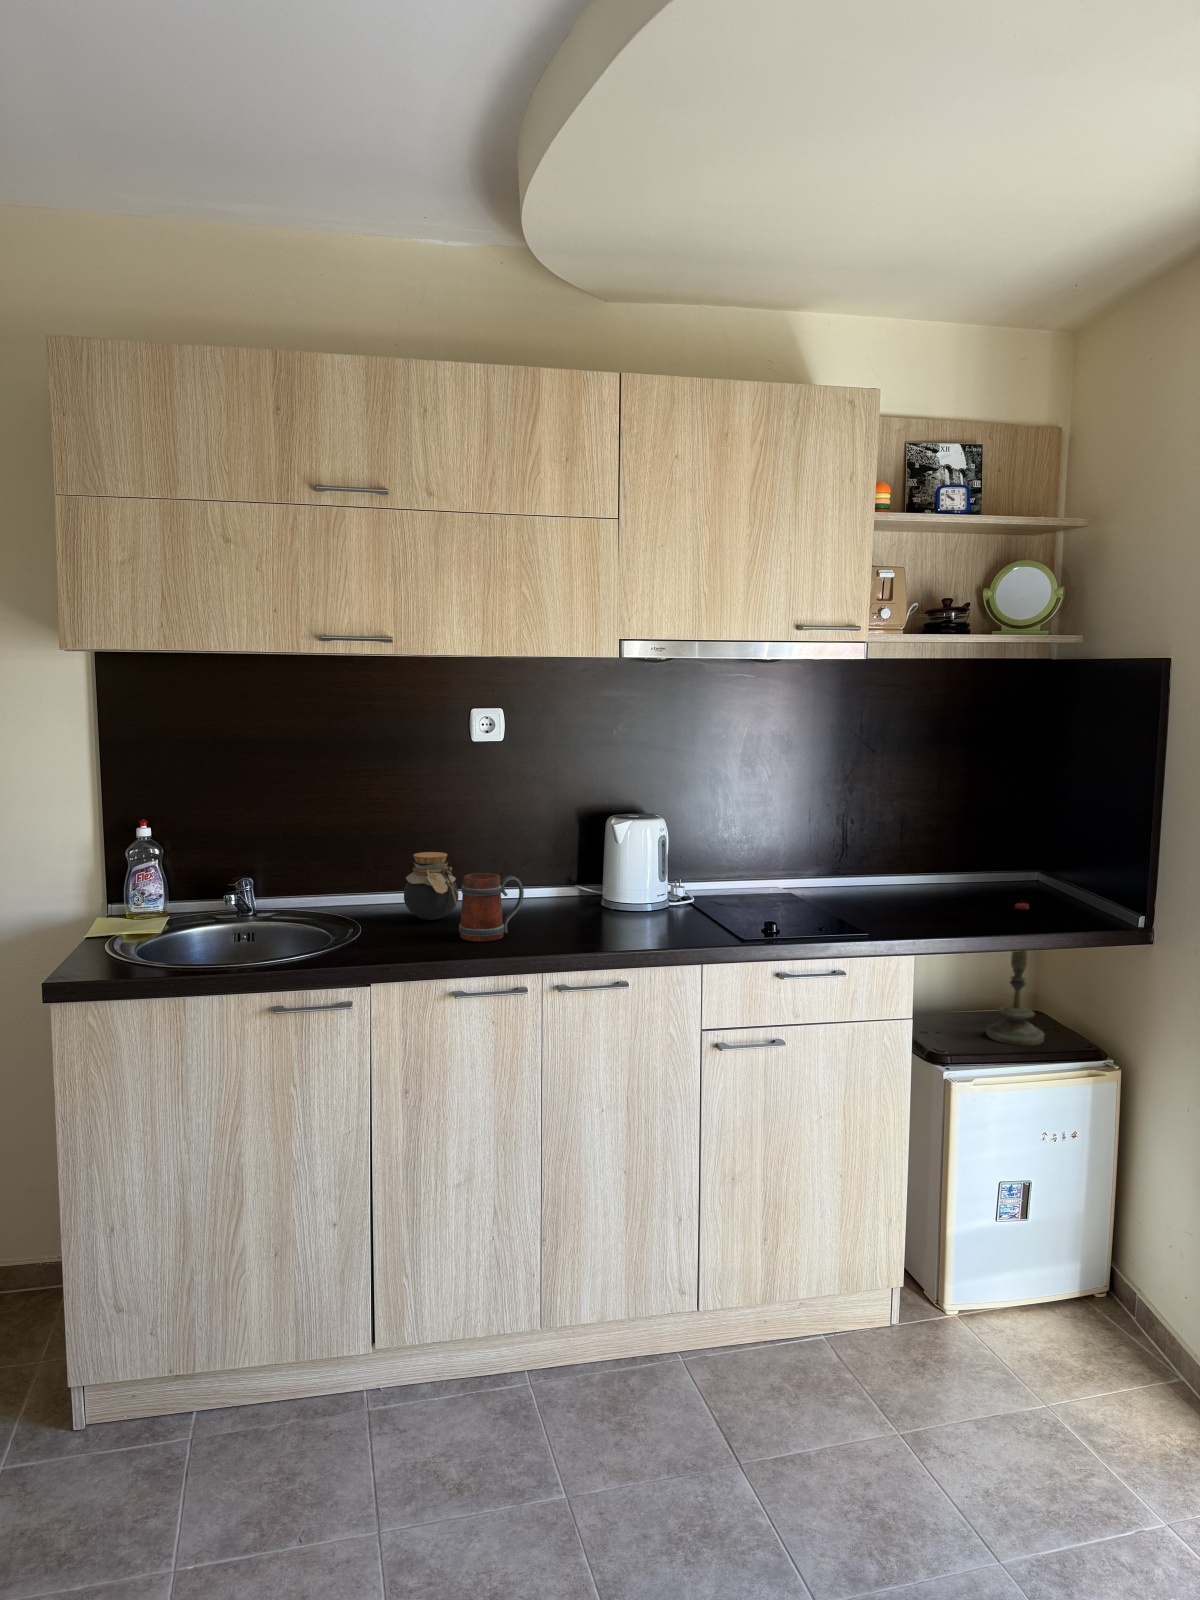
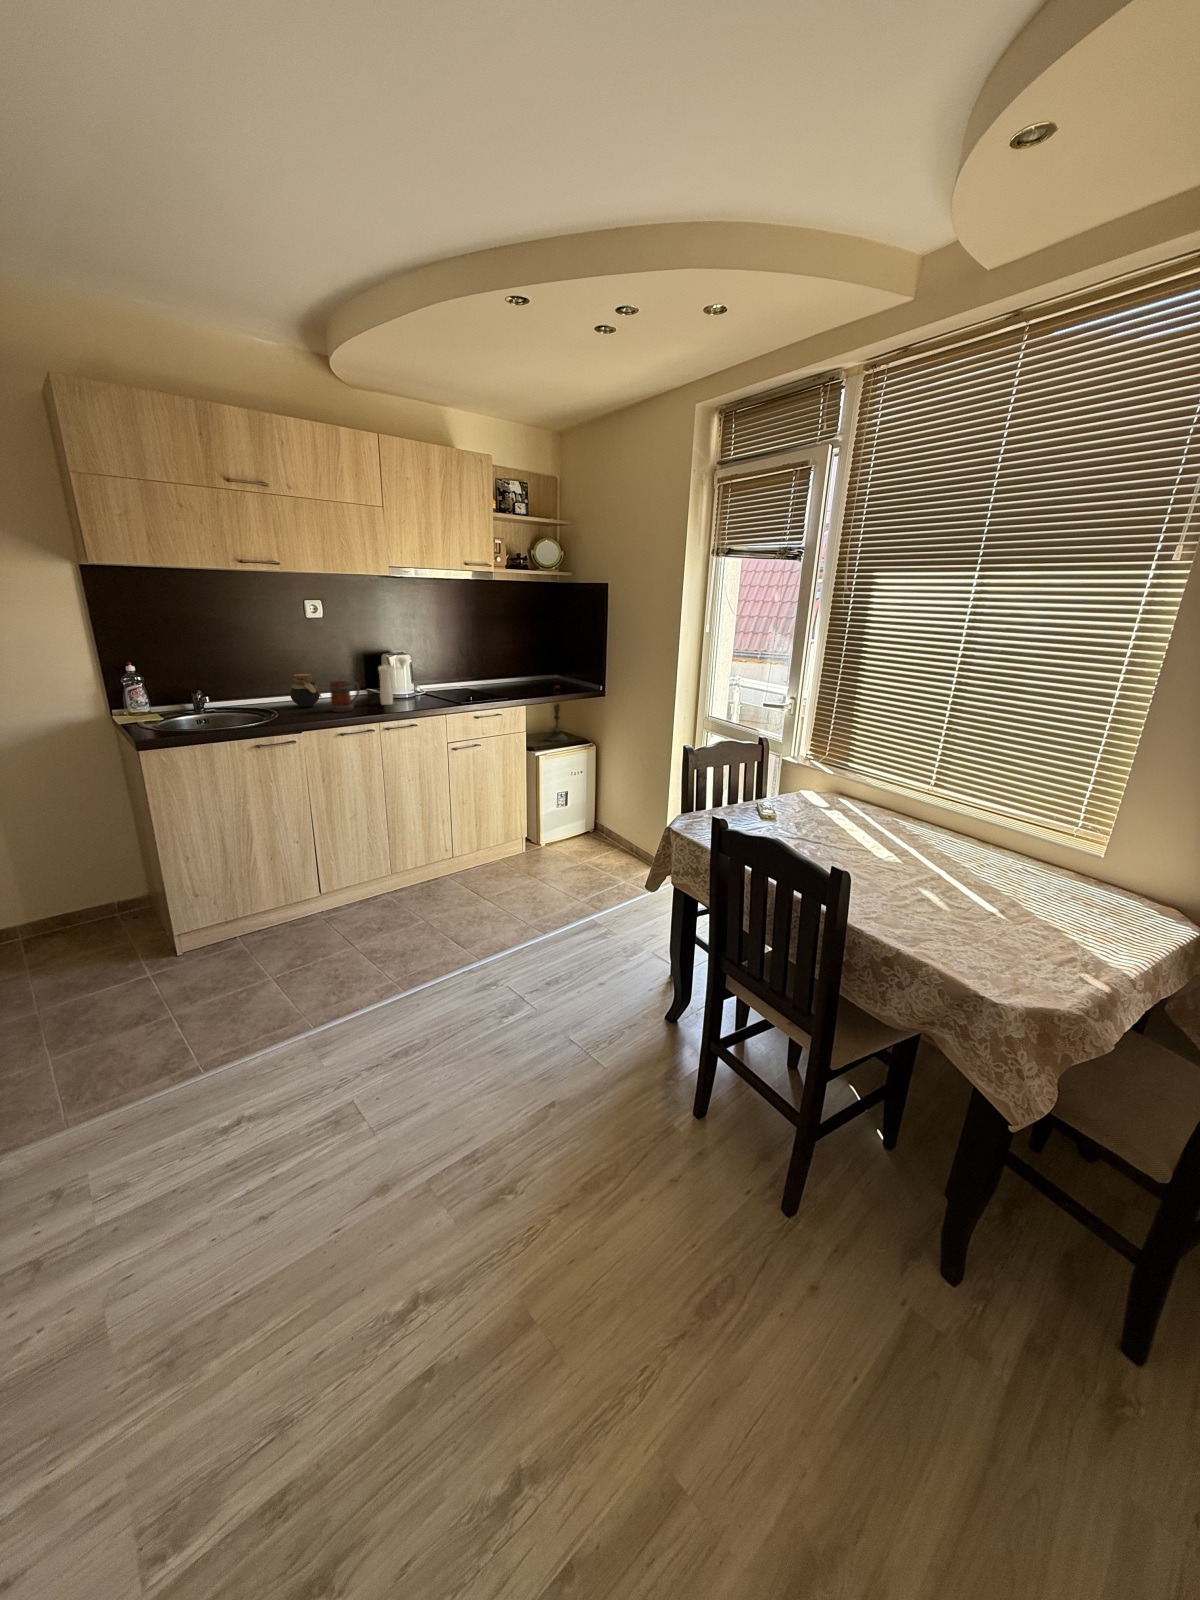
pepper mill: none [574,826,642,929] -> present [378,657,406,705]

